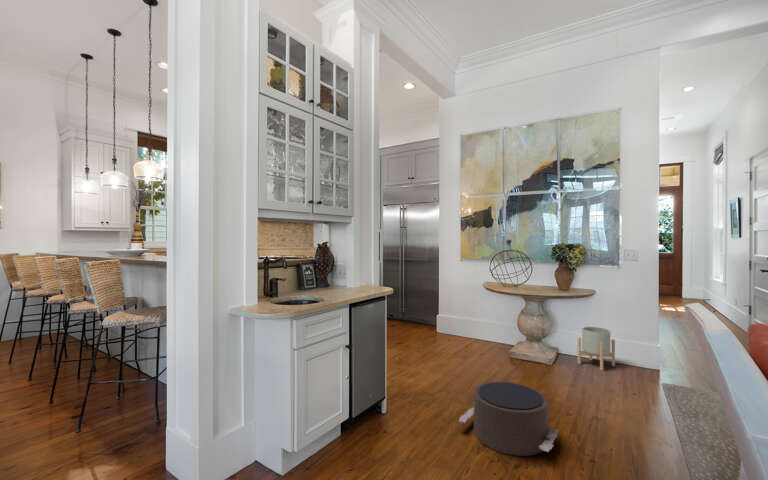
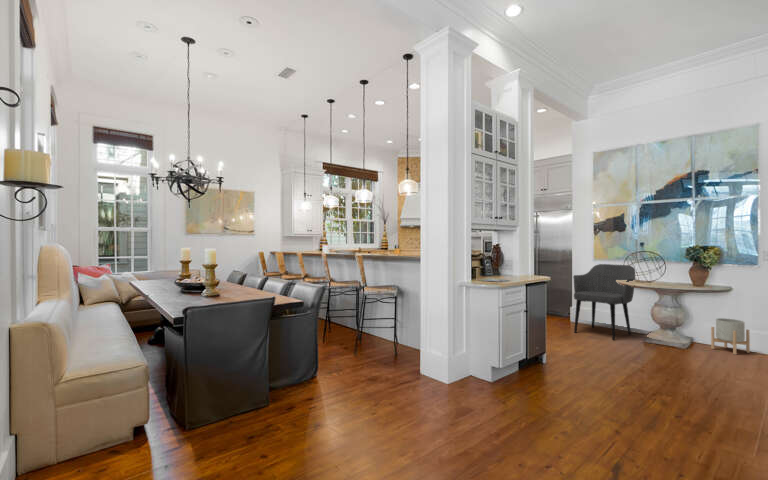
armchair: none [435,265,501,359] -> present [573,264,635,340]
pouf: present [459,382,558,456] -> none [606,346,686,389]

